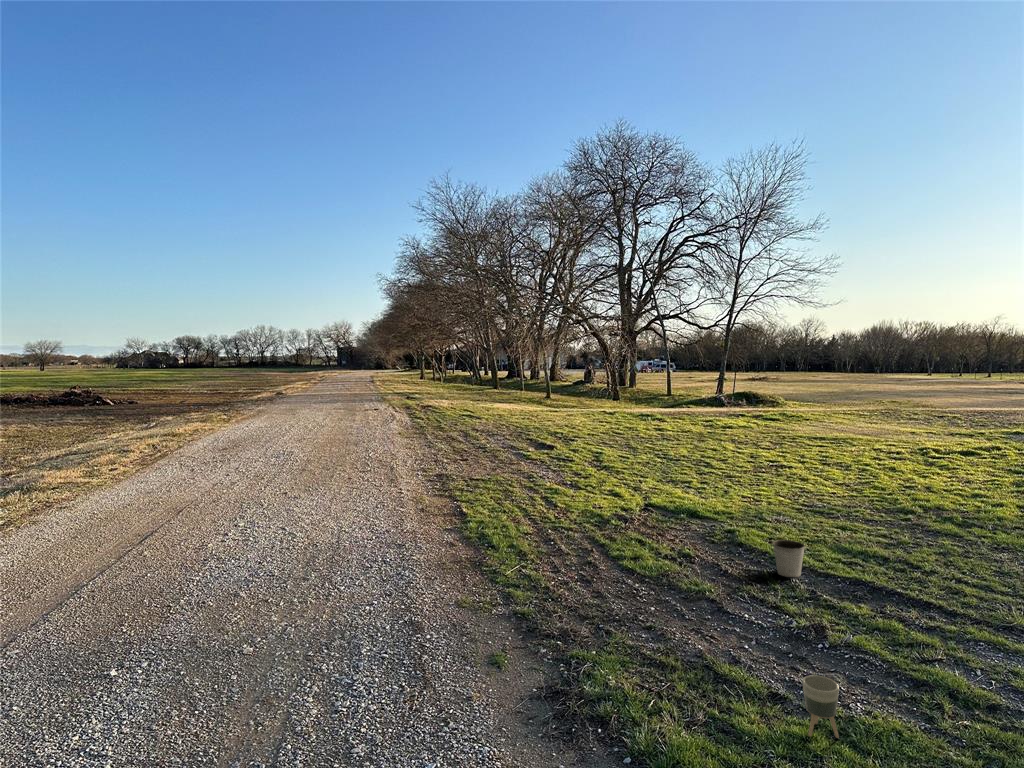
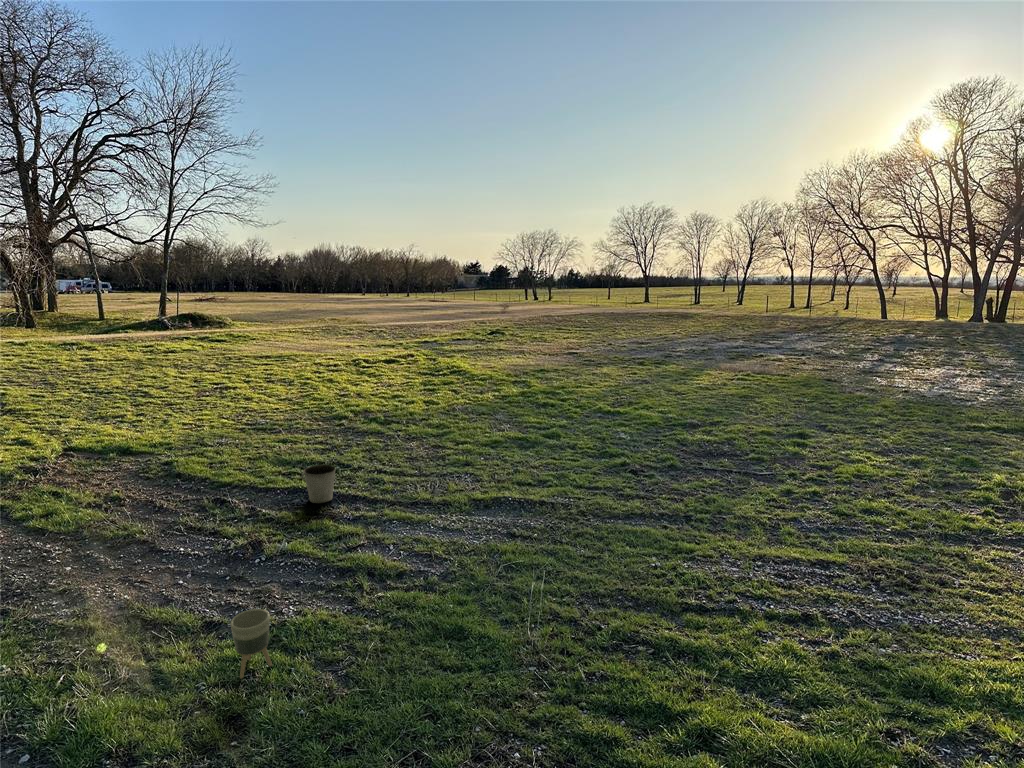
bucket: present [773,540,805,577] -> present [304,465,336,503]

